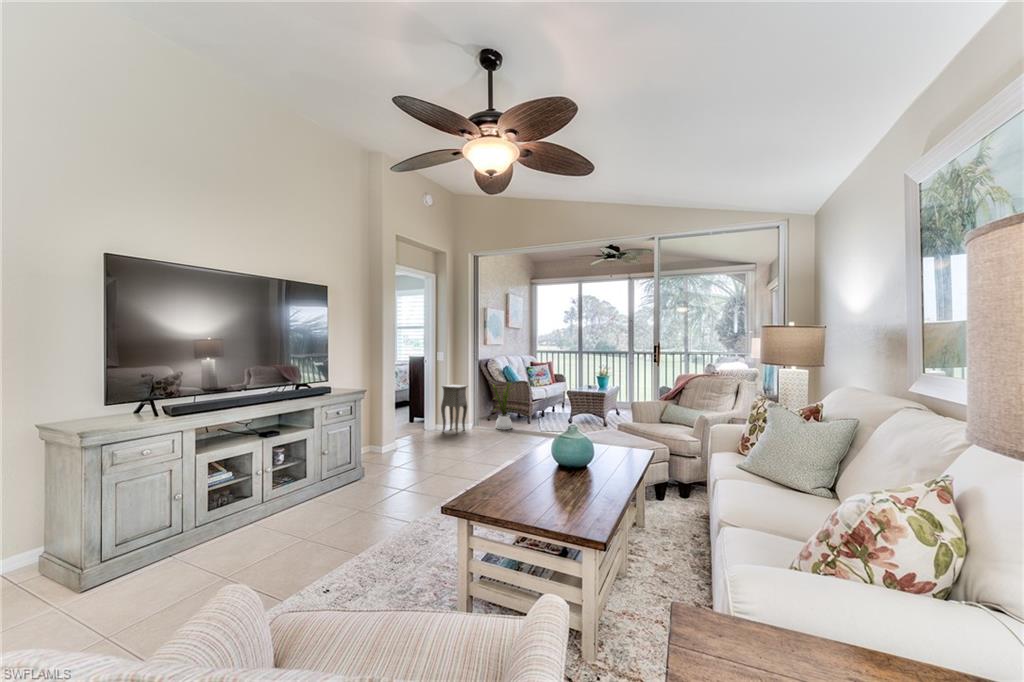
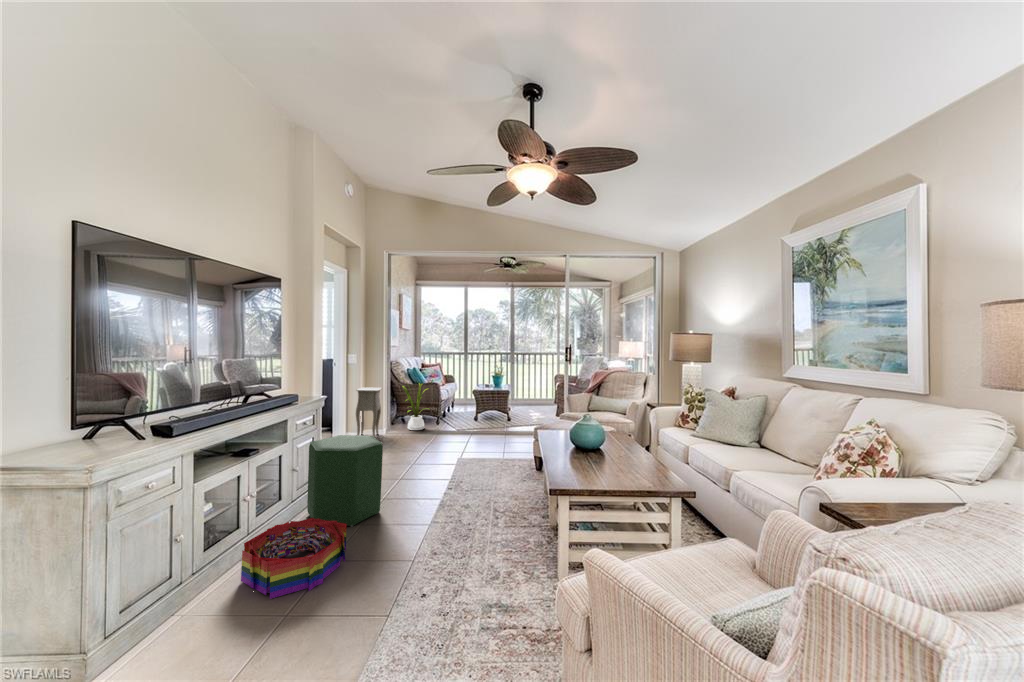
ottoman: none [318,427,385,512] -> present [307,435,383,527]
storage bin: none [218,497,313,561] -> present [241,518,346,599]

